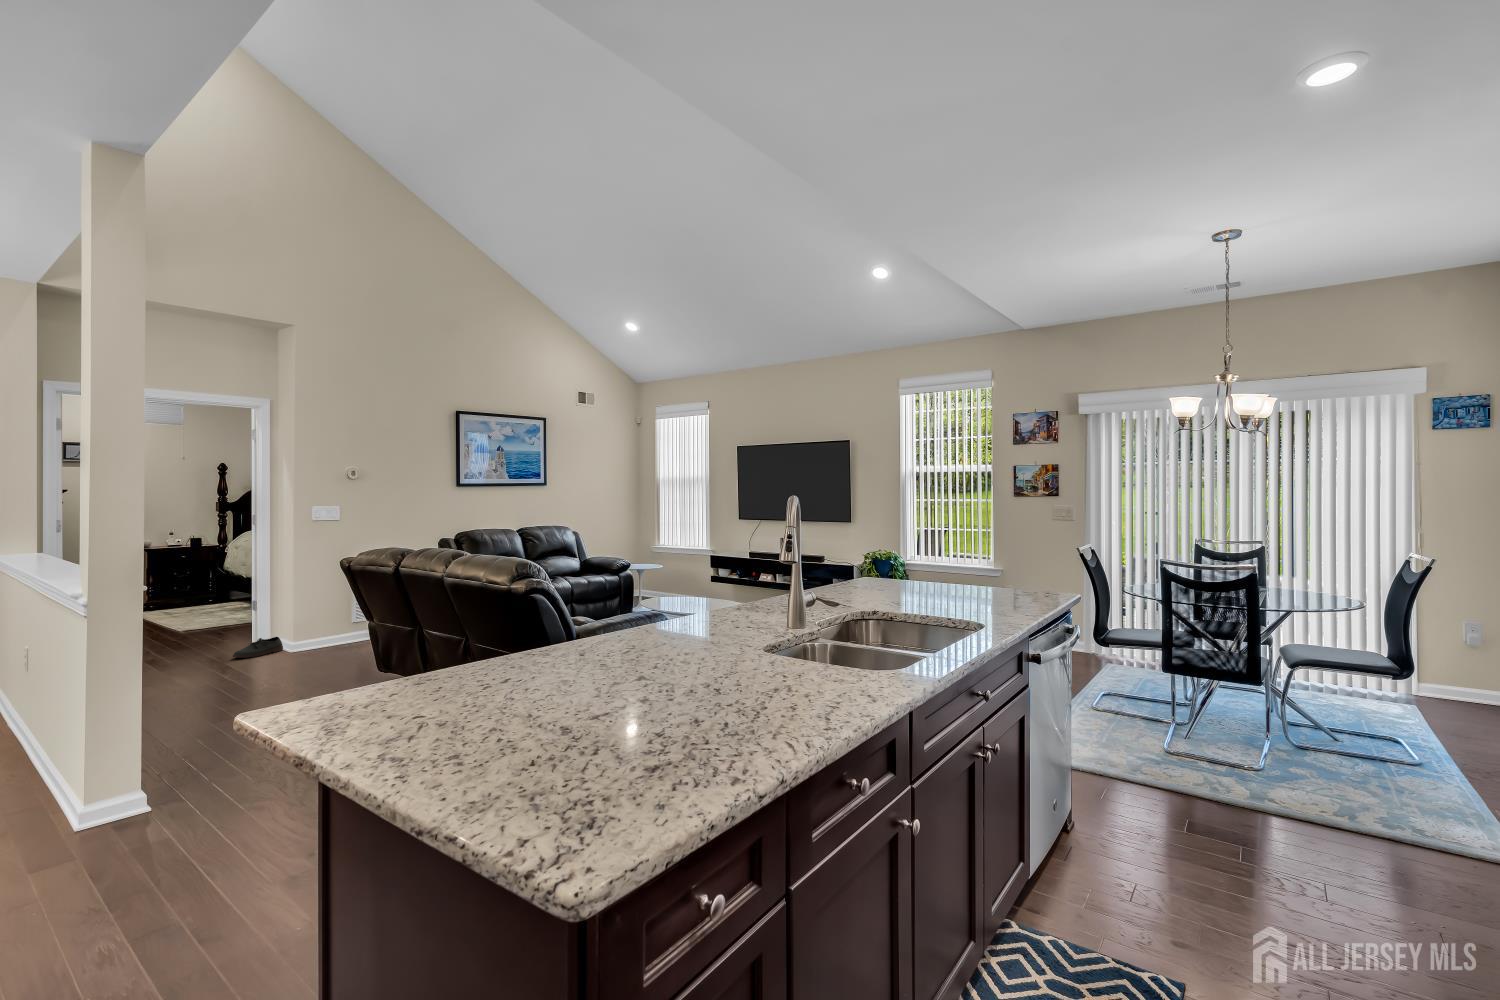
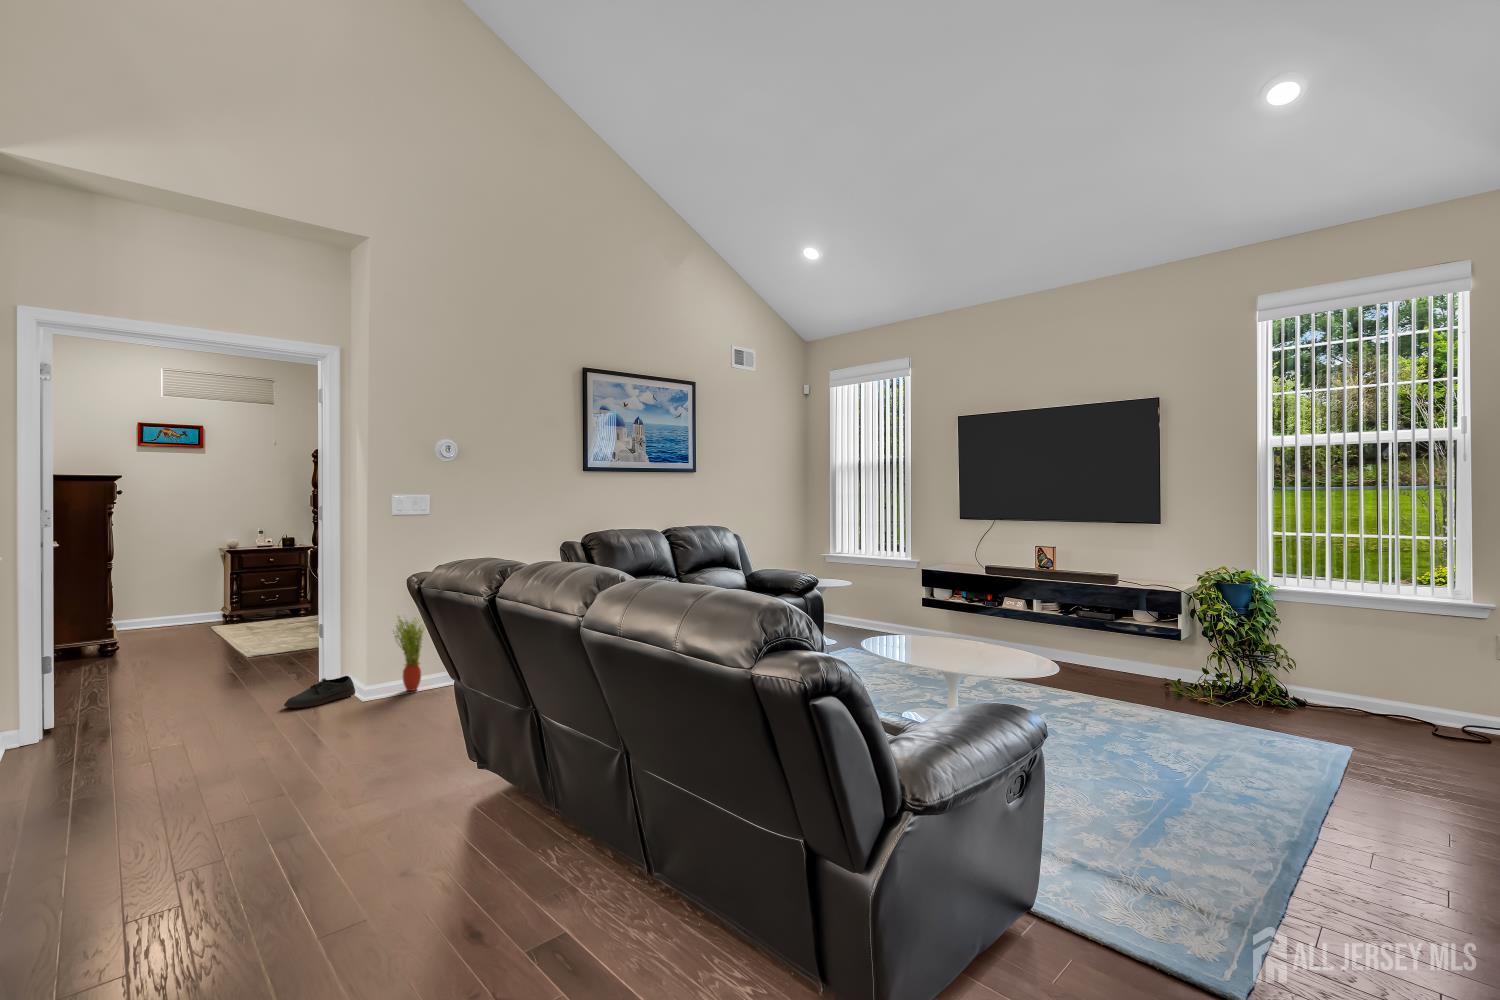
potted plant: none [311,592,339,647] -> present [393,616,424,691]

